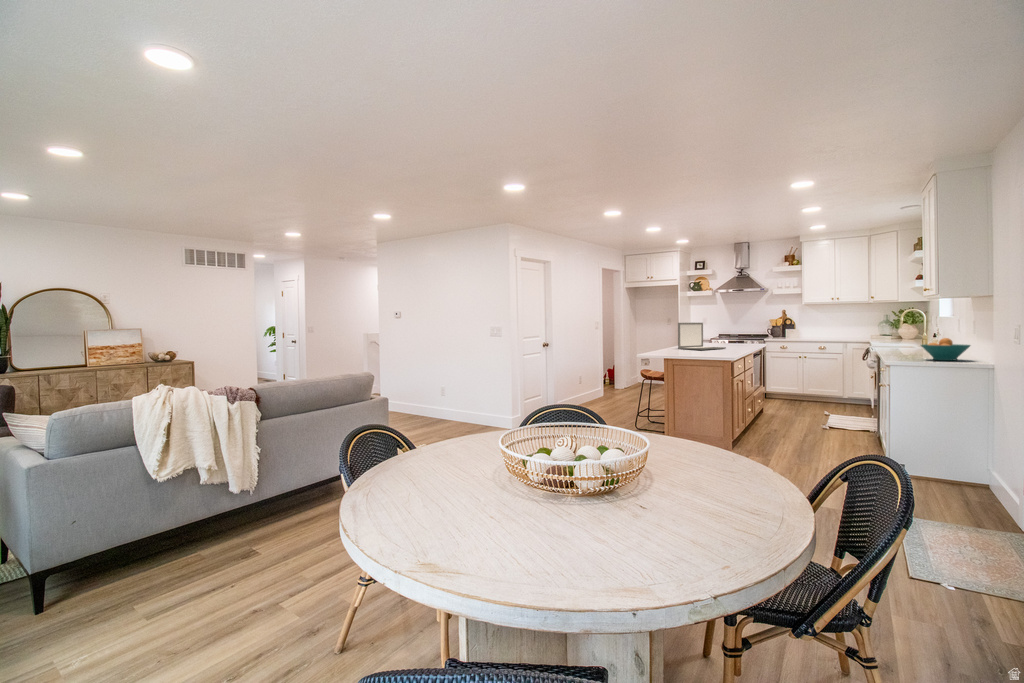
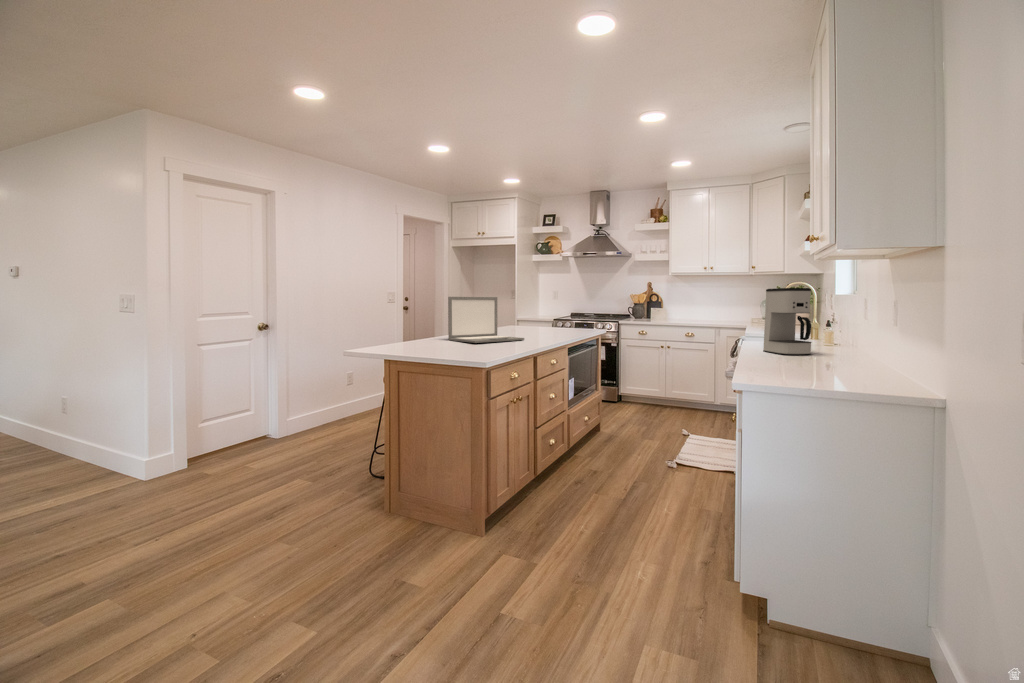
coffee maker: none [892,313,925,353] -> present [763,288,811,355]
fruit bowl: present [921,338,970,361] -> none [800,336,889,381]

